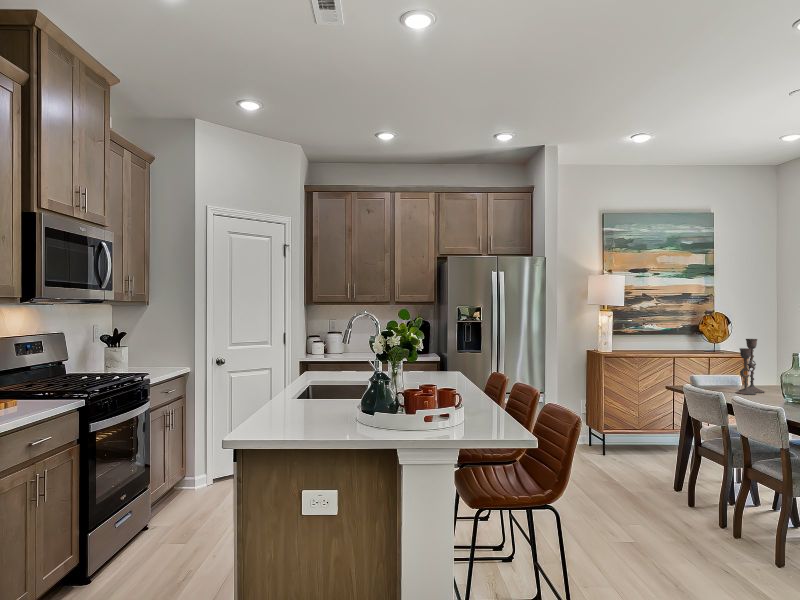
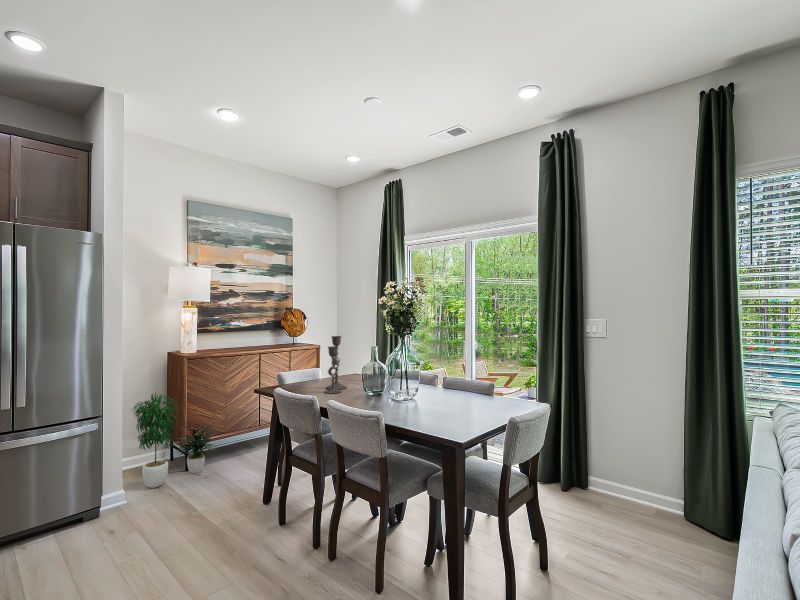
potted plant: none [561,380,632,460] -> present [132,392,216,488]

